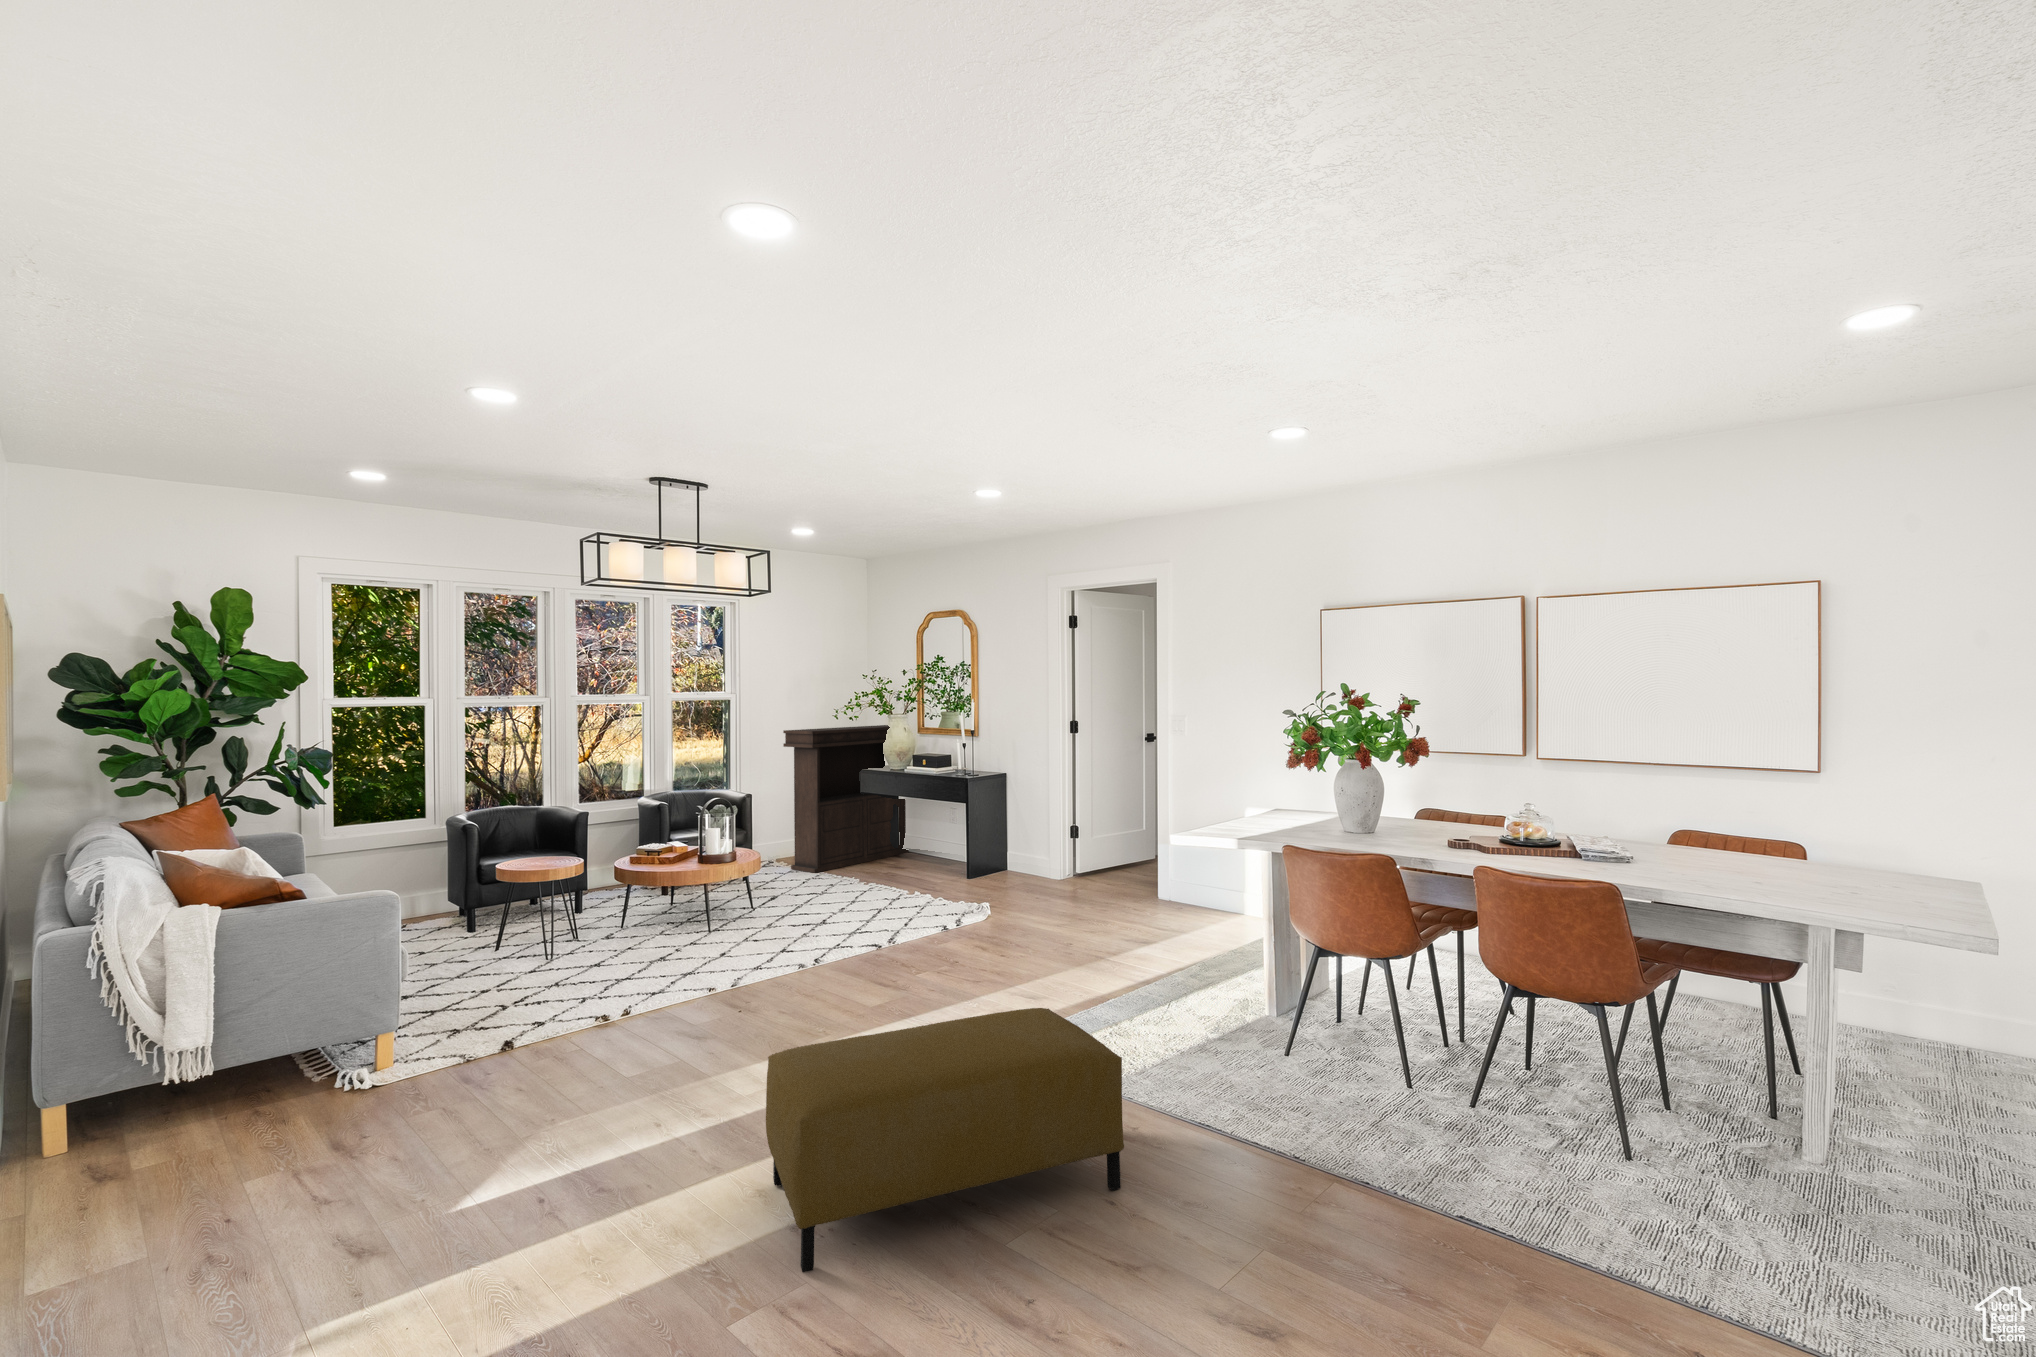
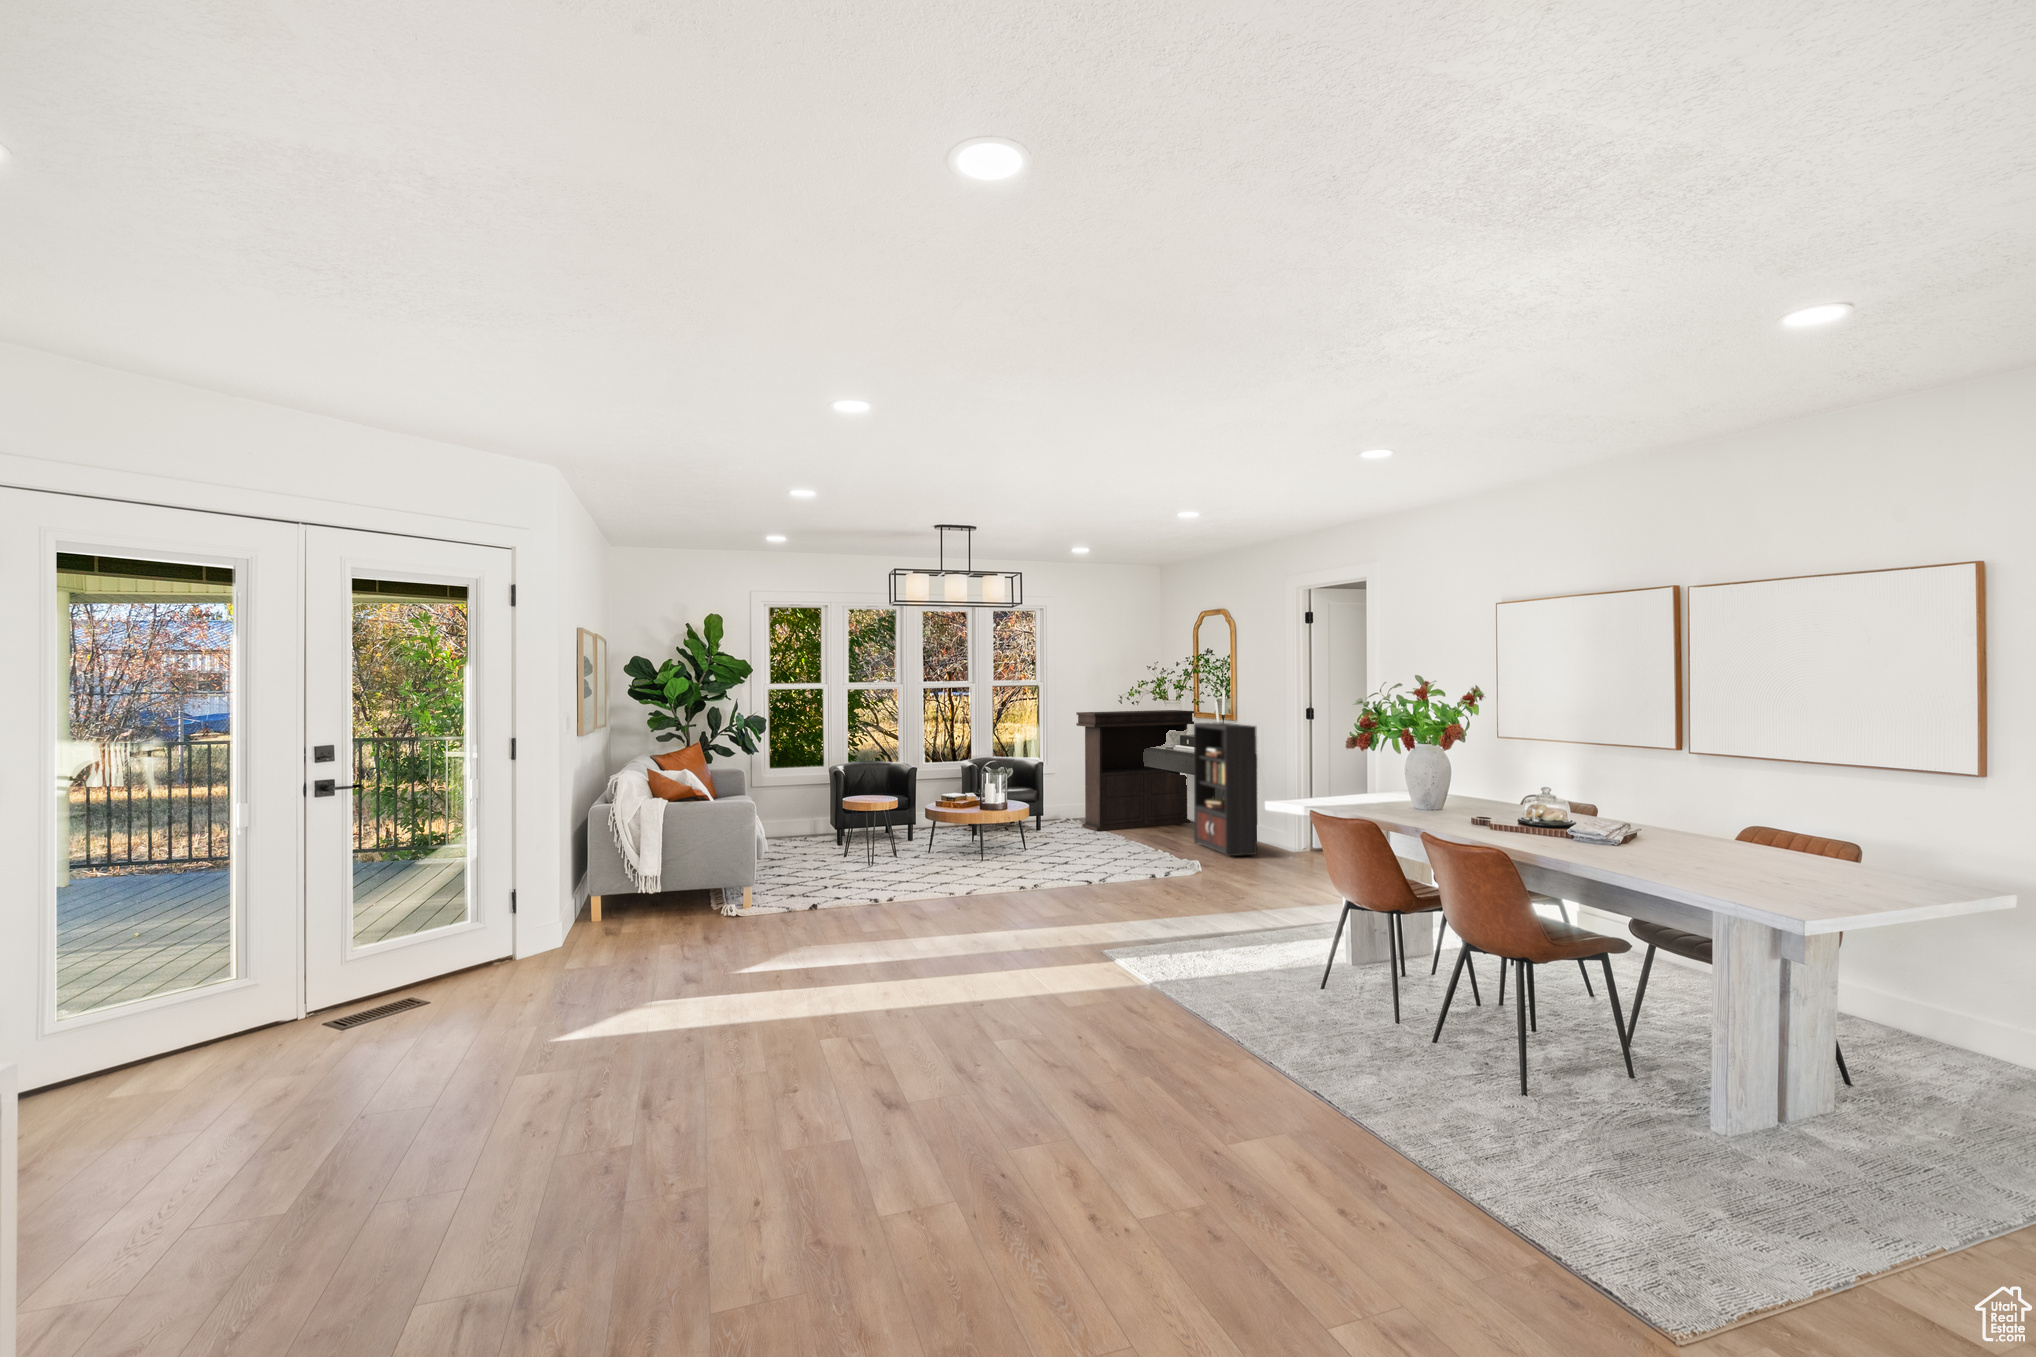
bookcase: none [945,737,1067,891] -> present [1194,722,1257,856]
ottoman: present [766,1008,1124,1272] -> none [863,905,1080,1023]

